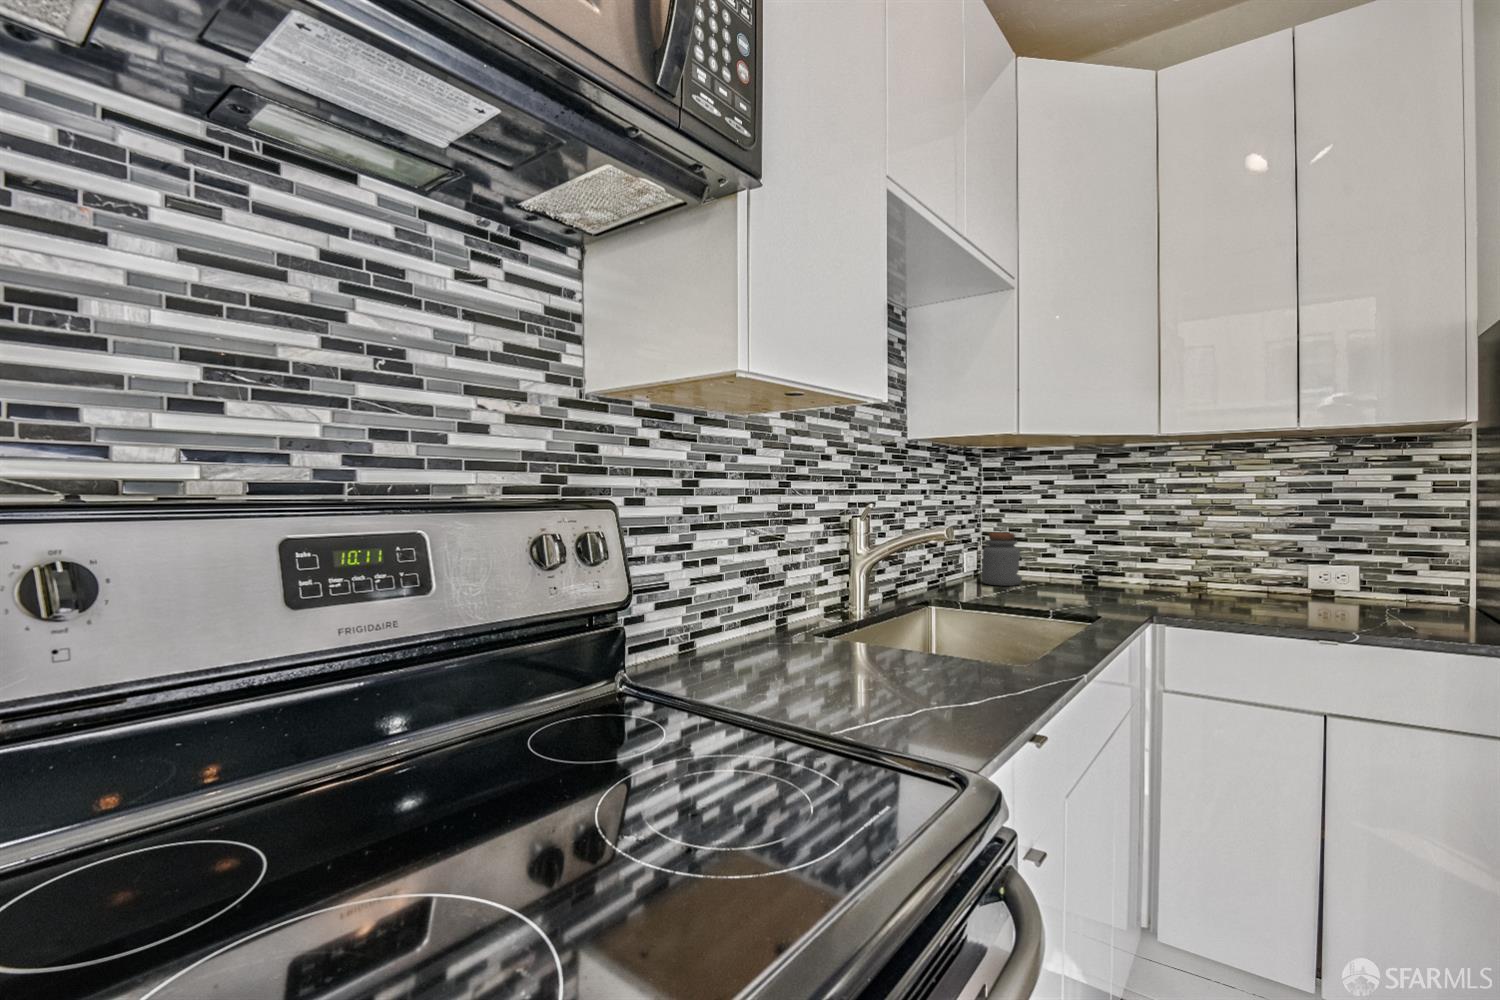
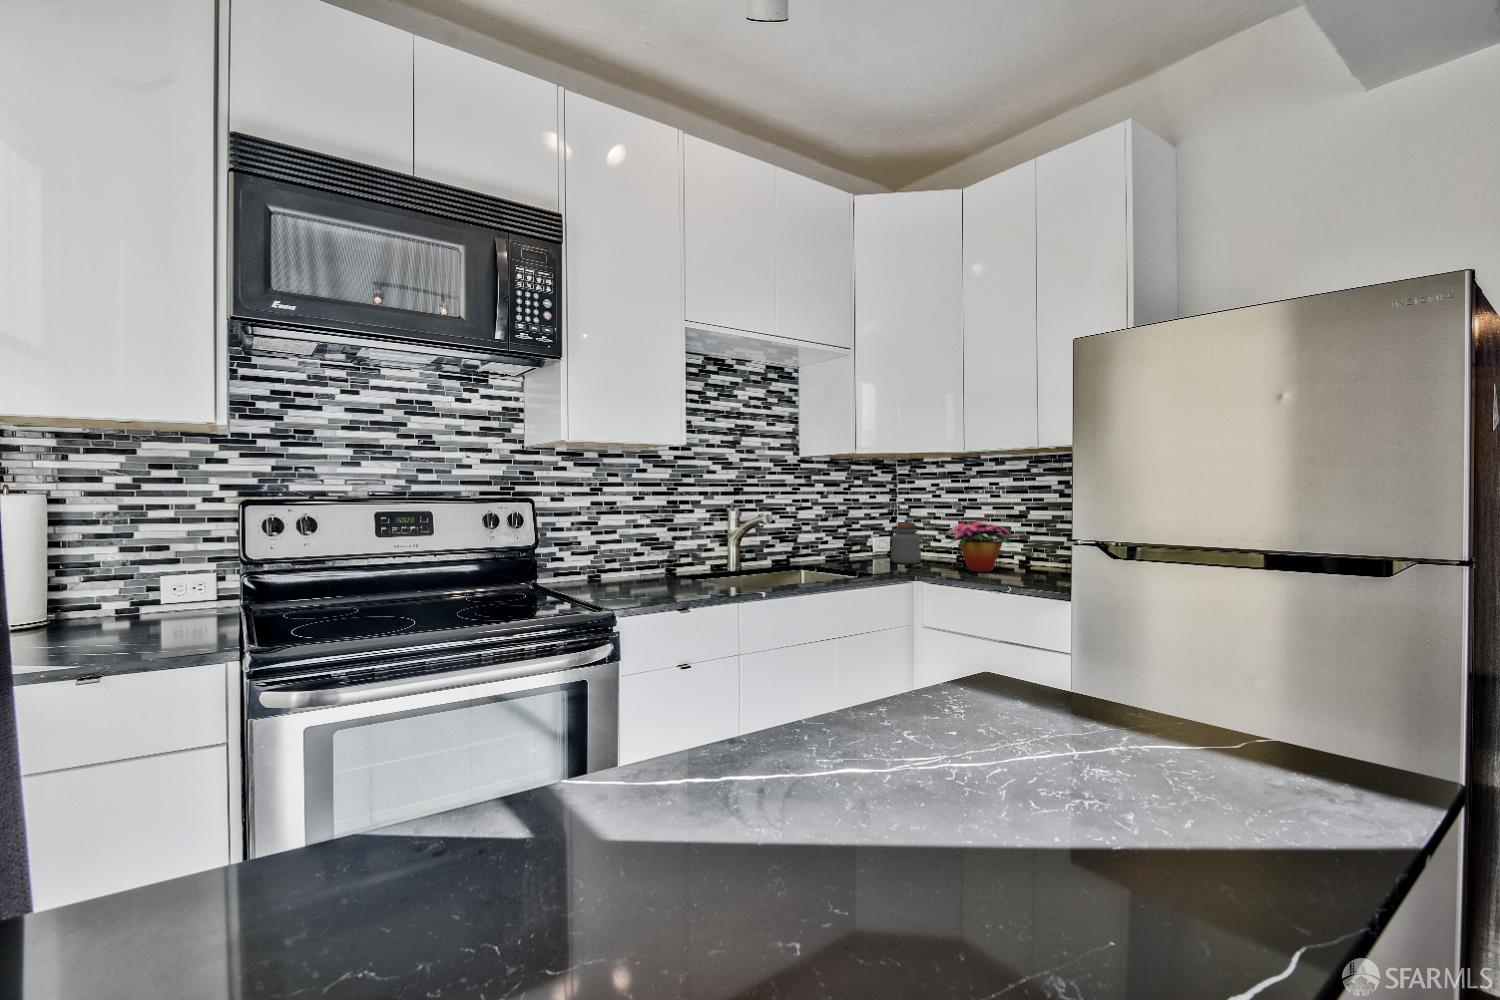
flower arrangement: none [1092,528,1207,598] -> present [949,521,1010,572]

